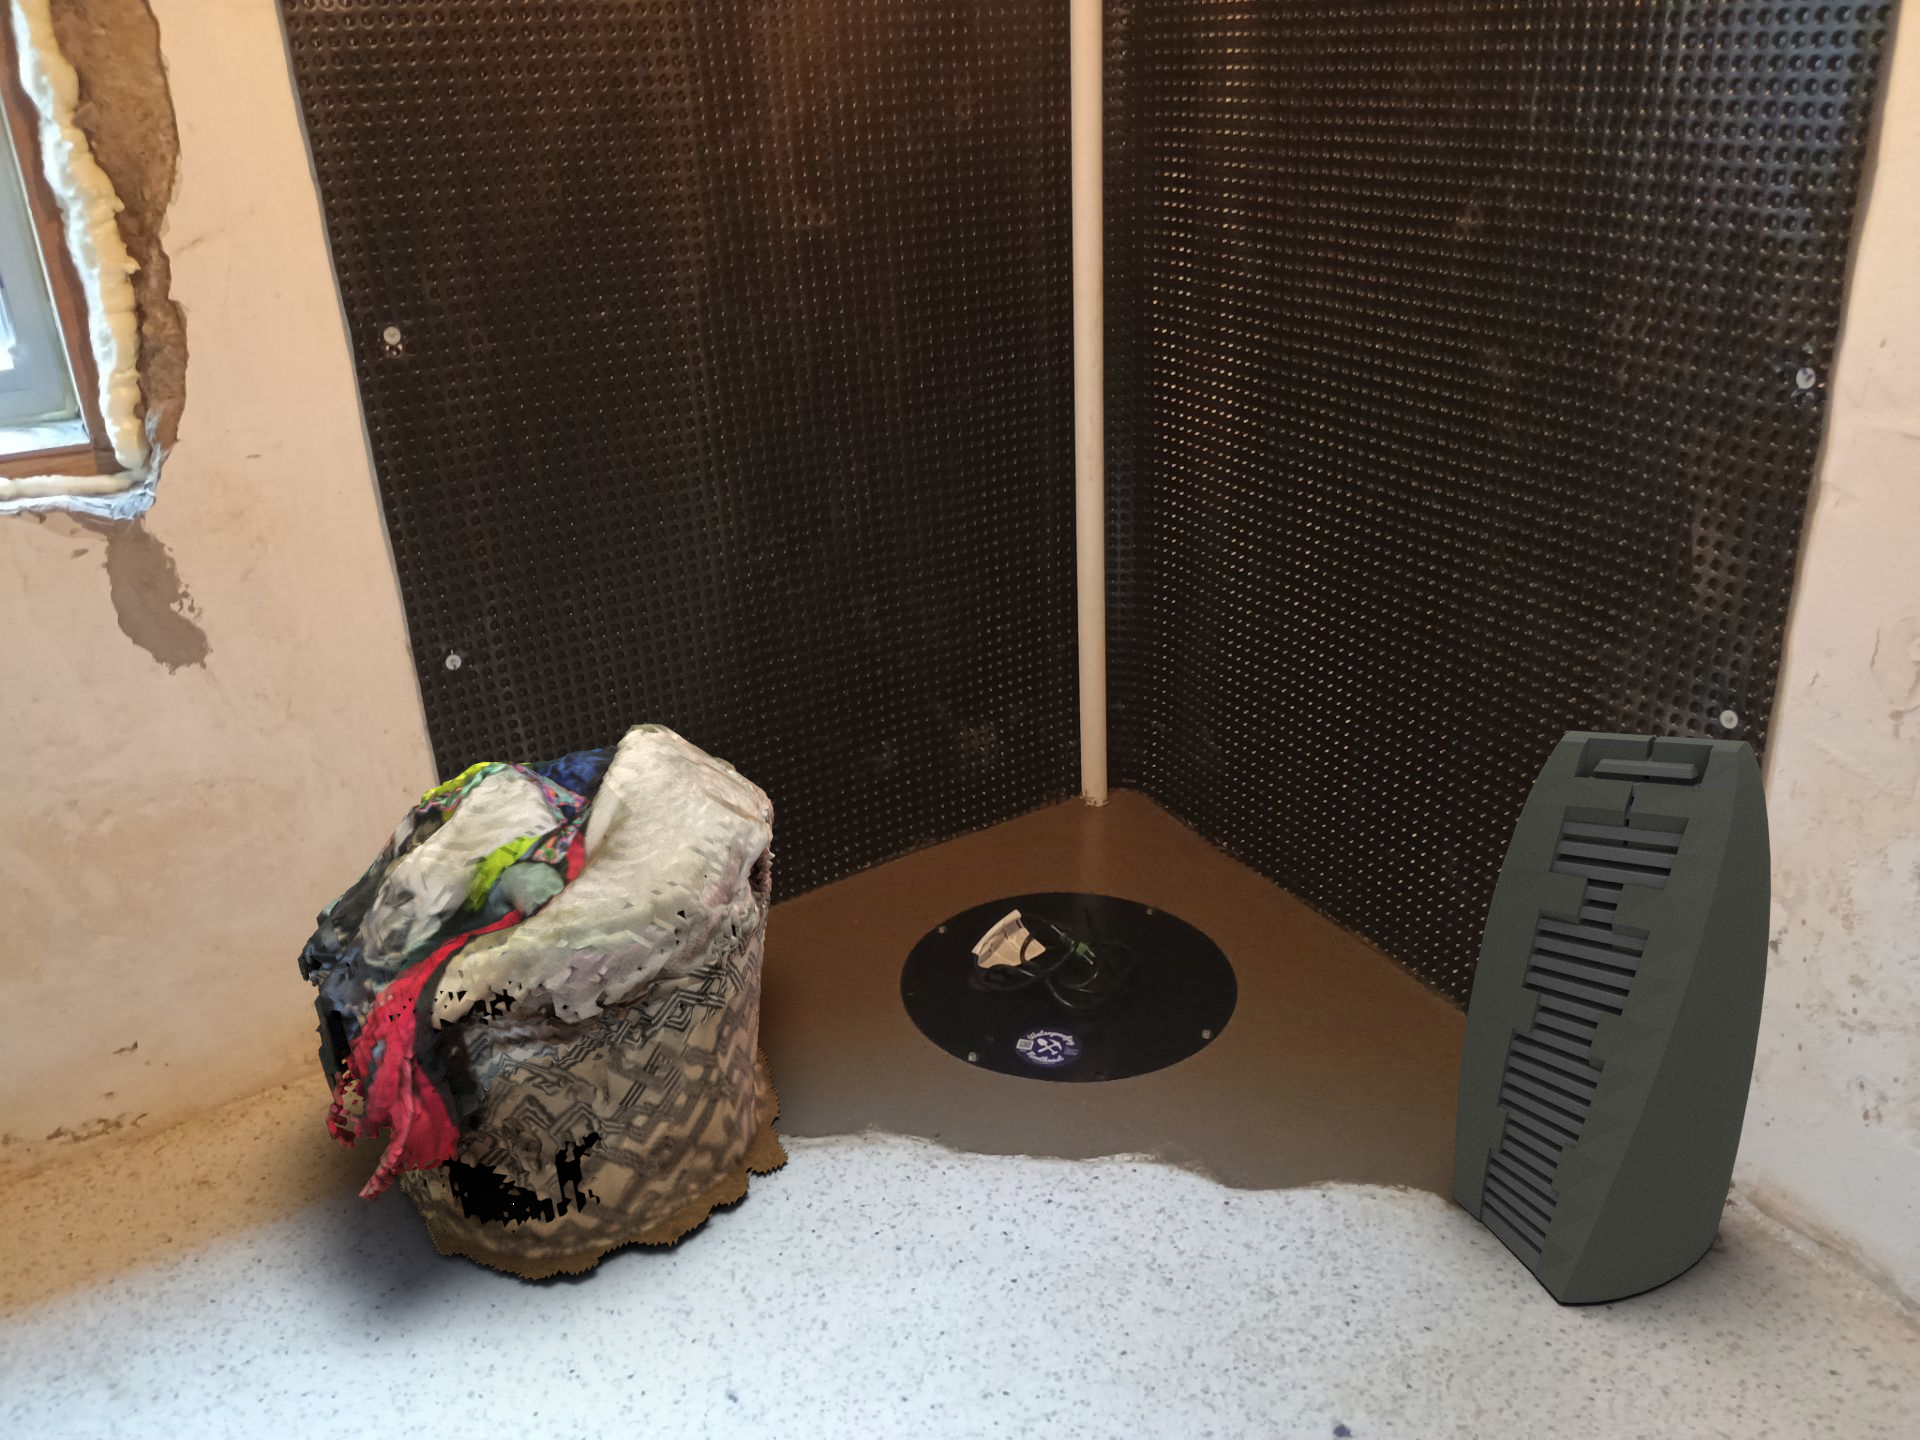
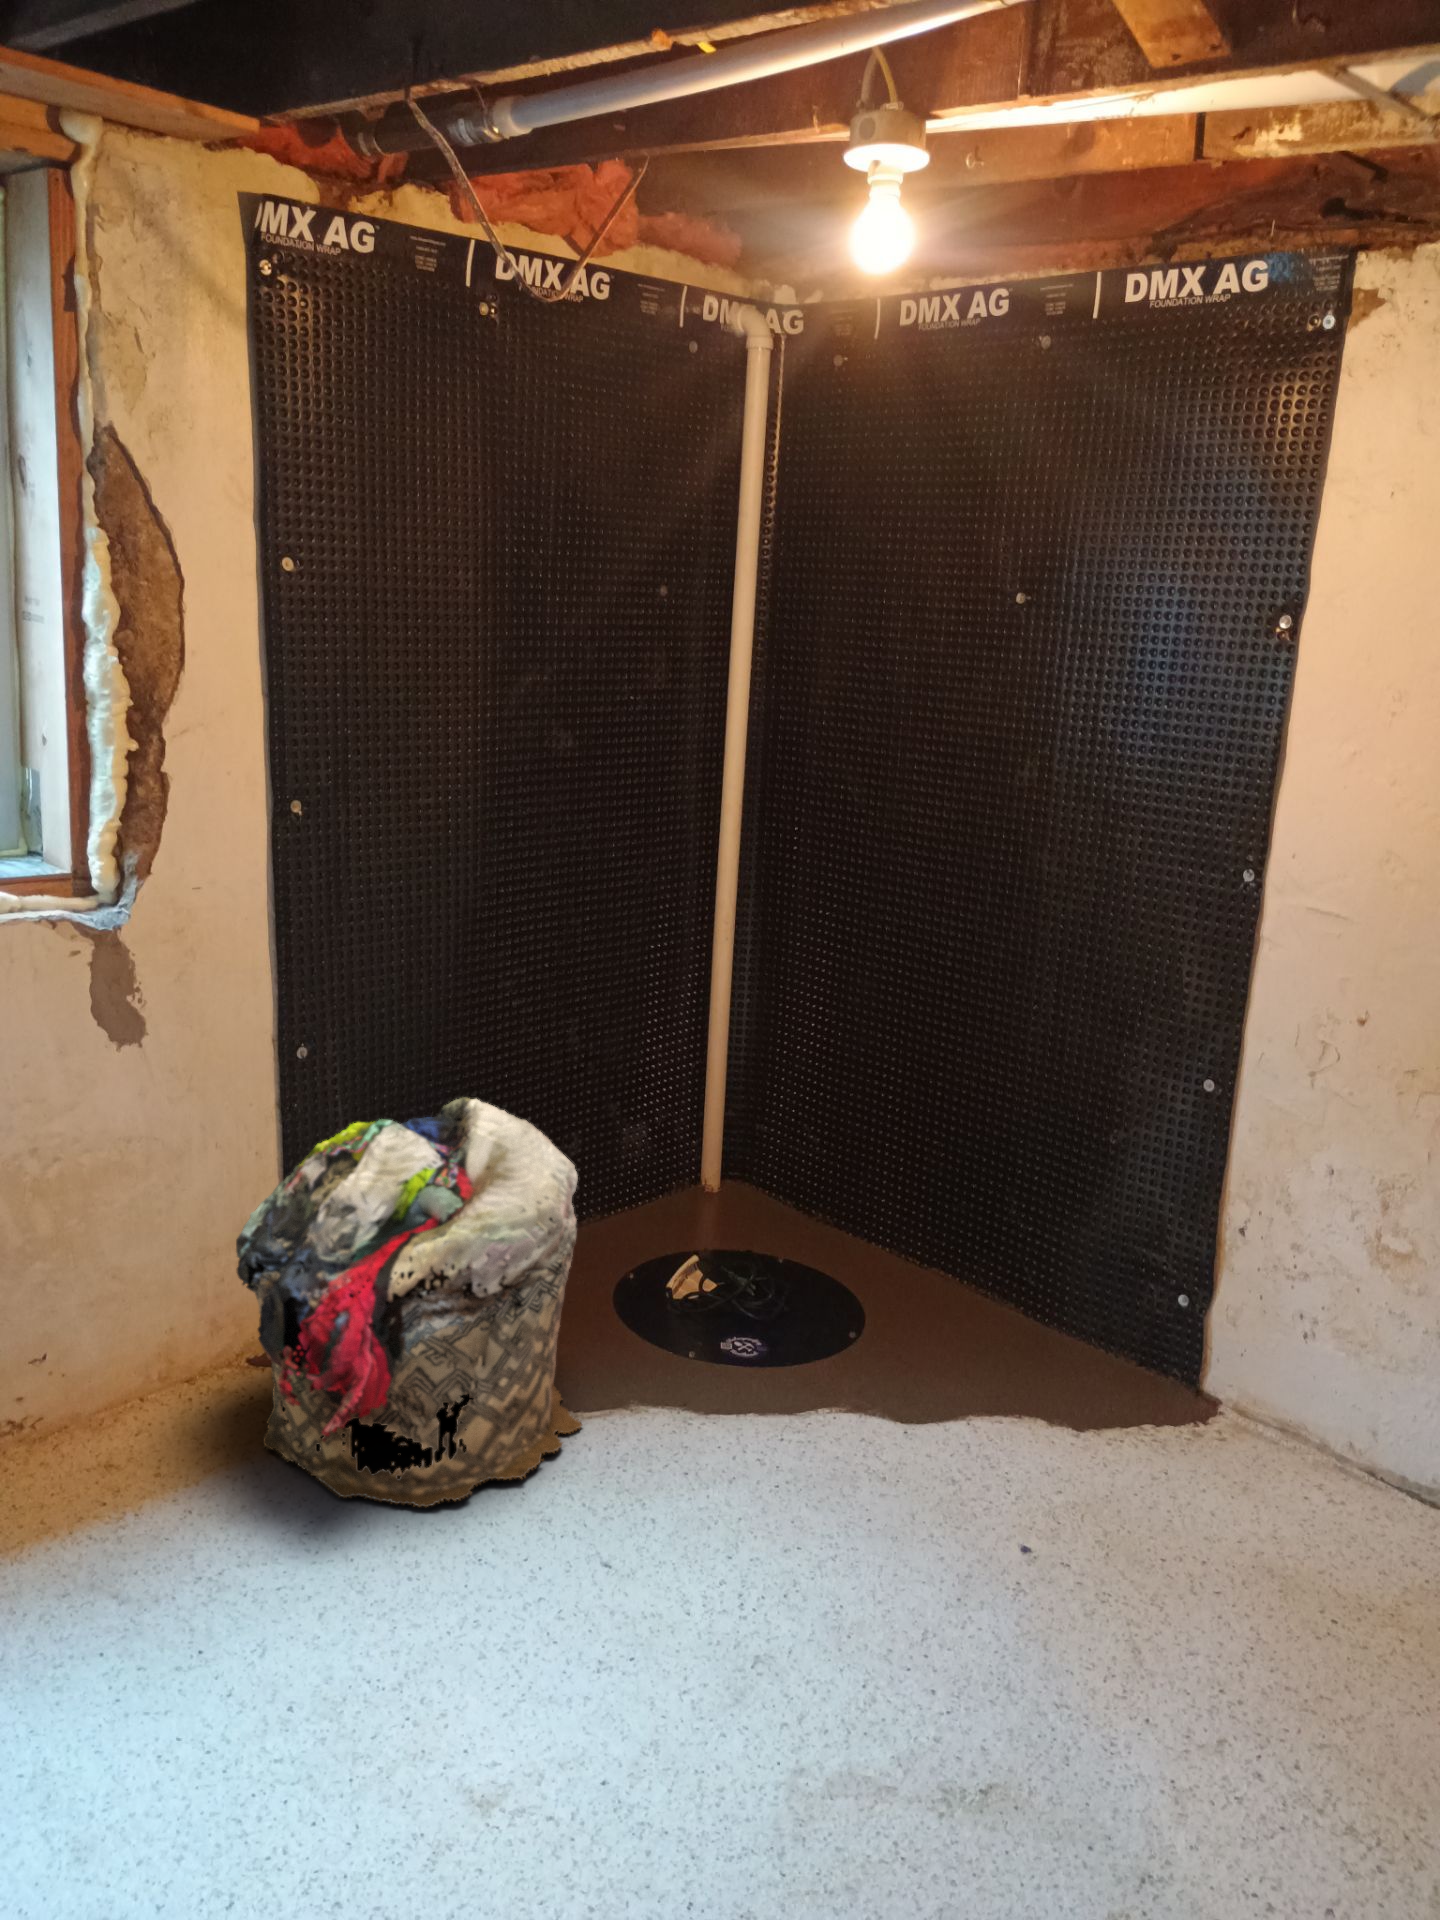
air purifier: present [1454,731,1771,1303] -> none [1052,1088,1242,1471]

